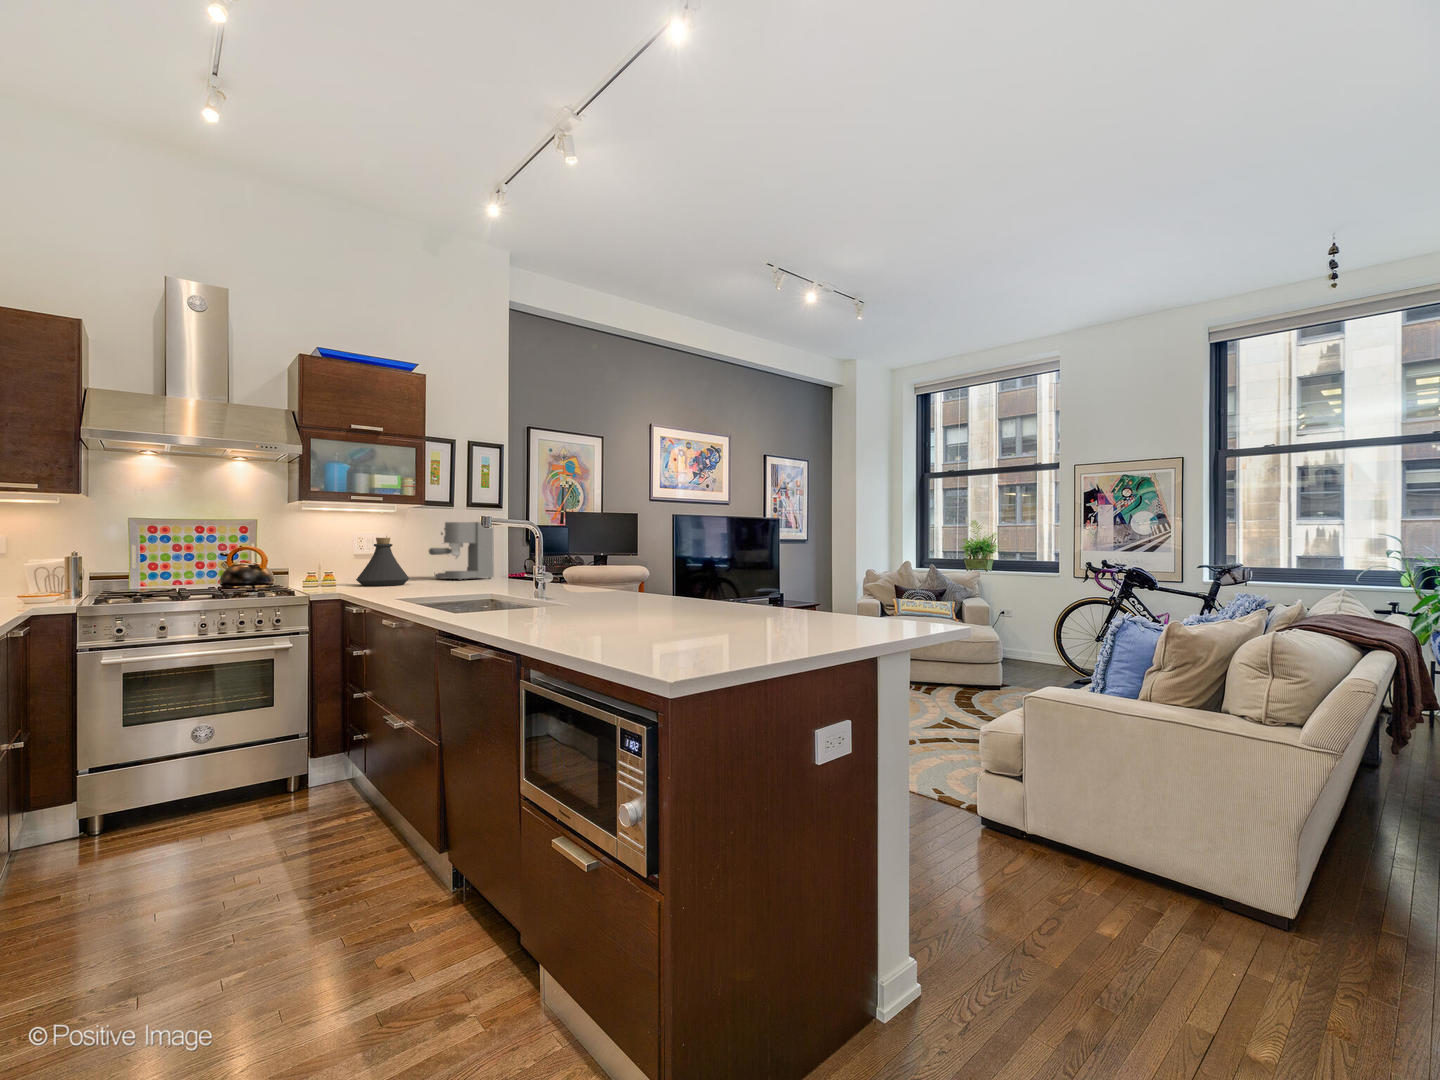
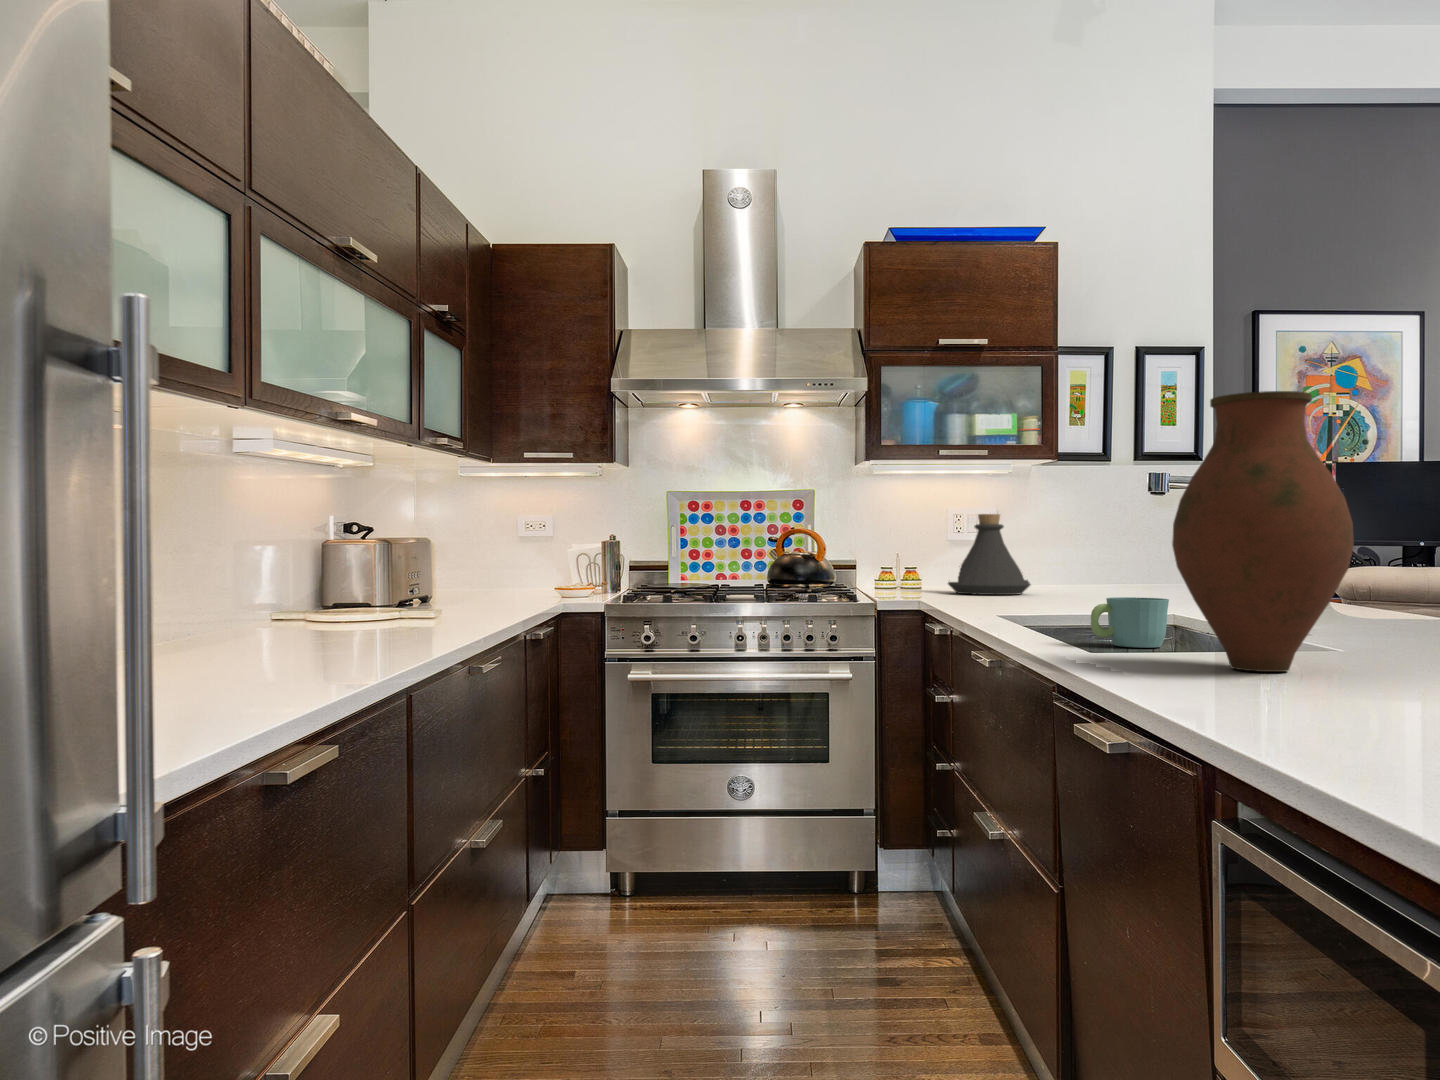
vase: none [499,502,571,622] -> present [1172,391,1354,672]
coffee maker: present [429,522,494,580] -> none [1064,486,1183,592]
mug: none [458,590,495,614] -> present [1091,597,1169,648]

